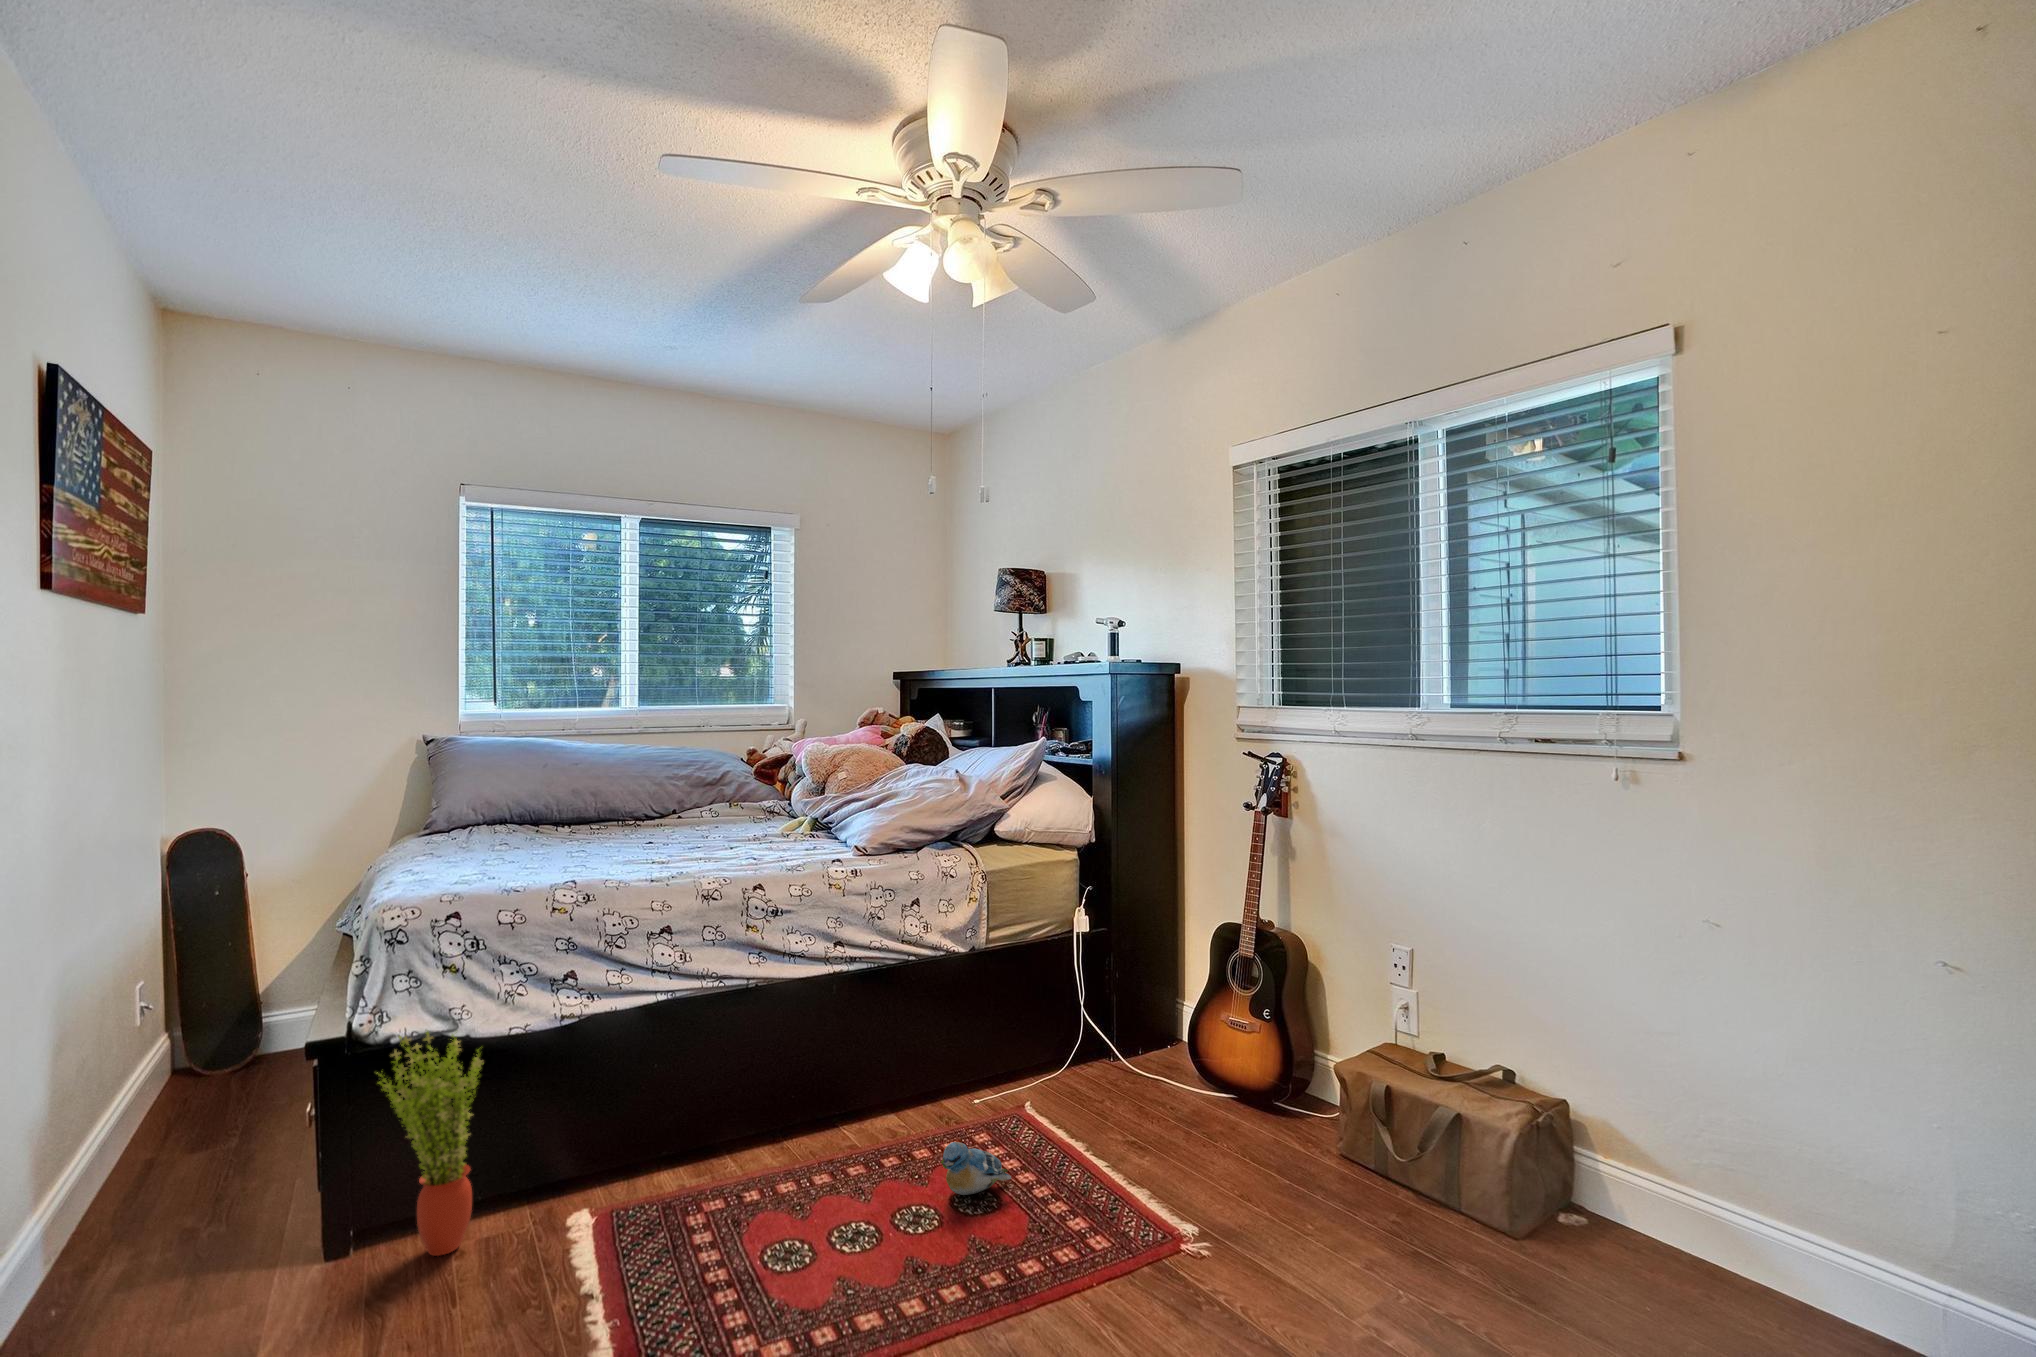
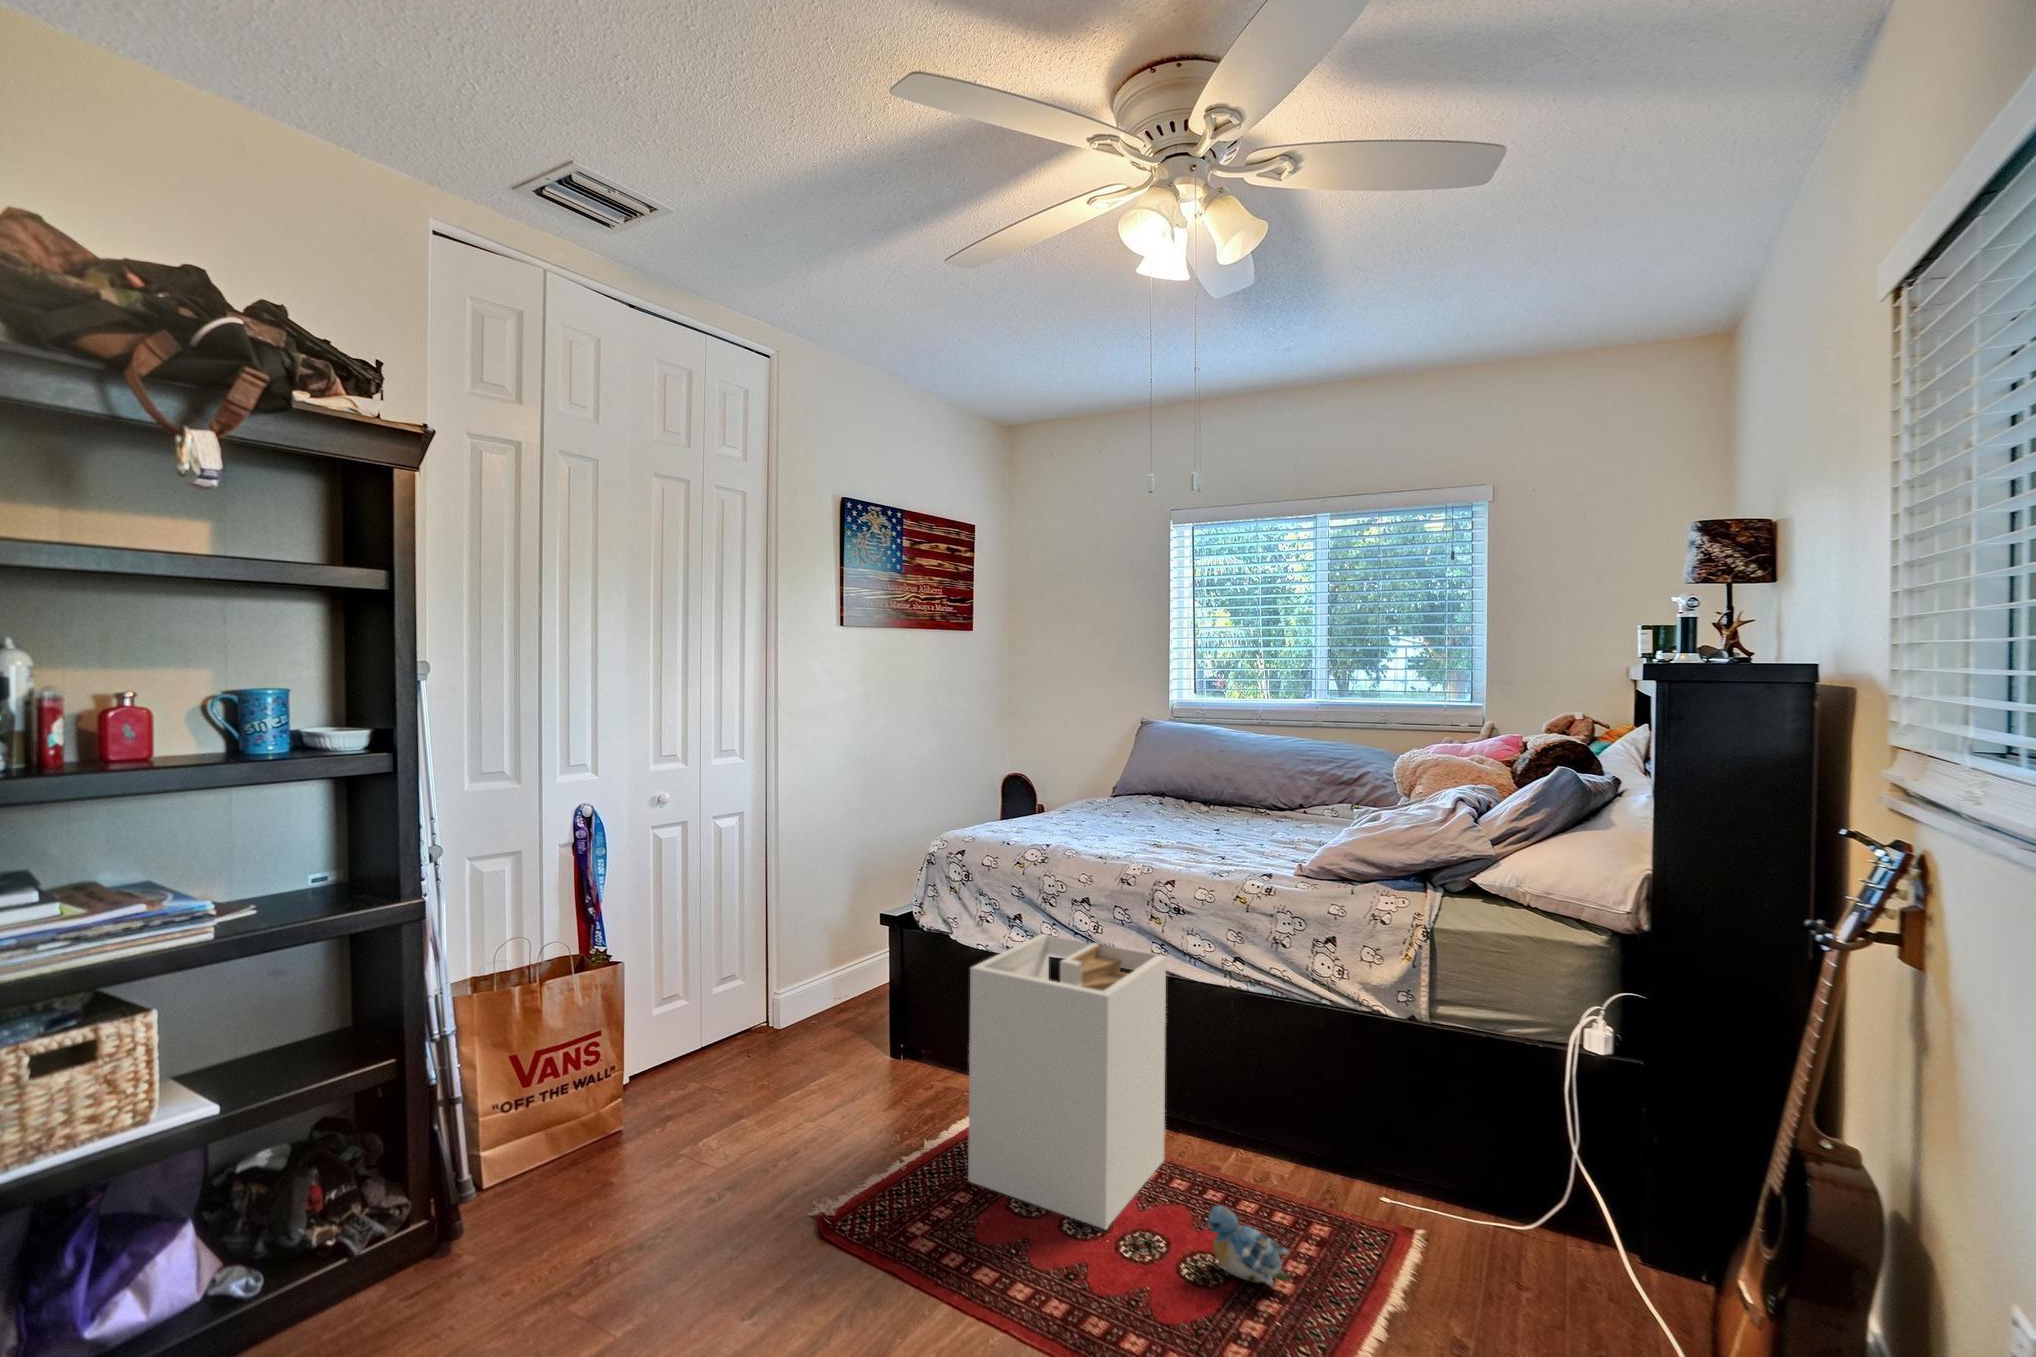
laundry hamper: none [646,956,848,1284] -> present [968,934,1166,1229]
potted plant: present [379,1031,483,1256] -> none [889,925,951,1089]

